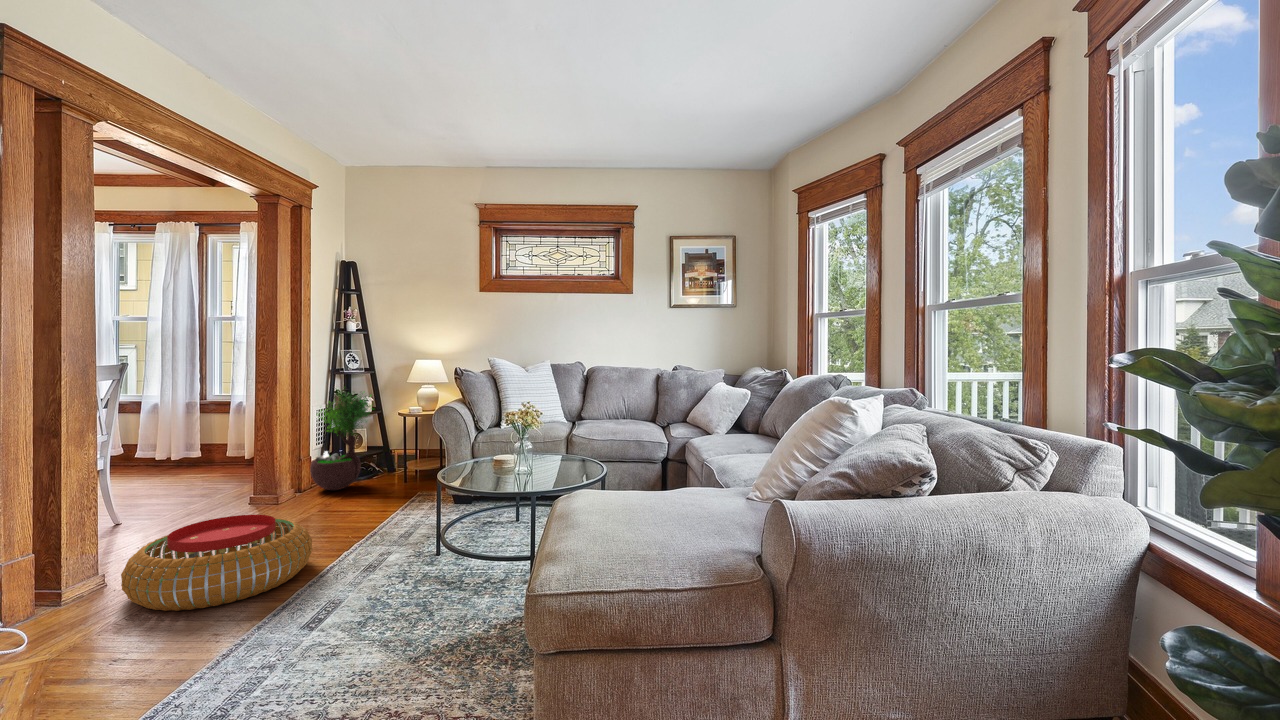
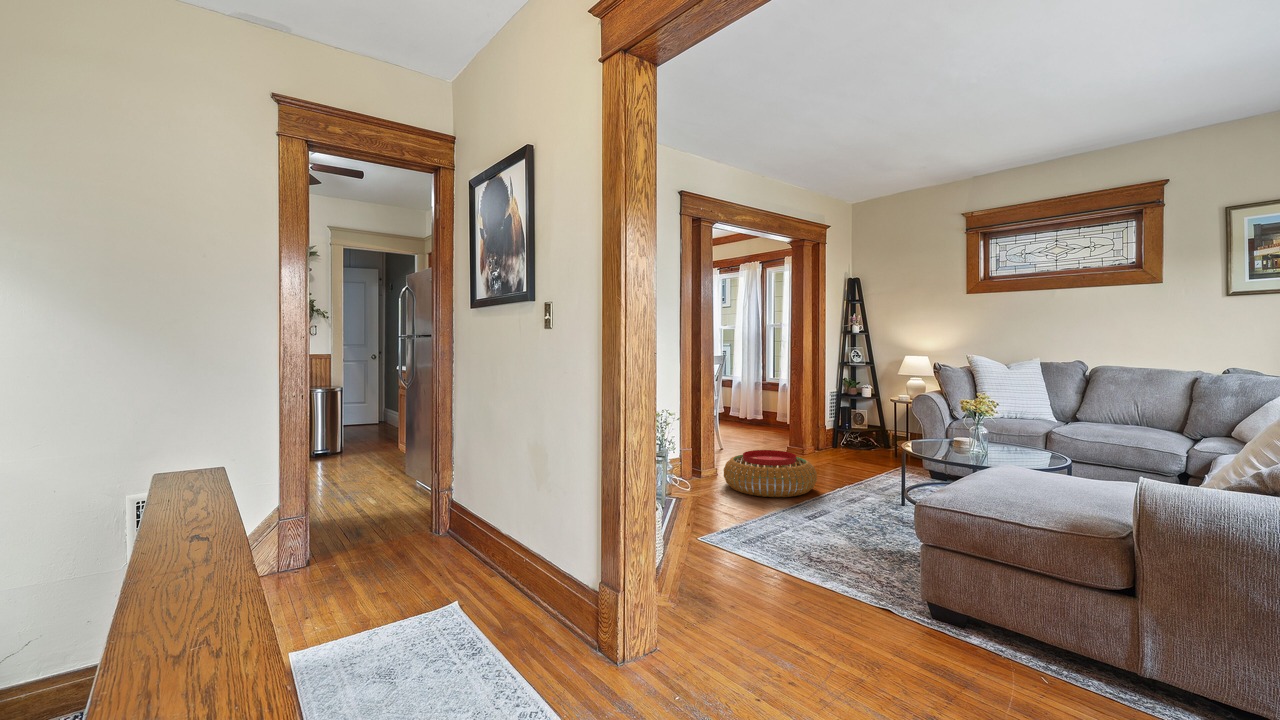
potted tree: present [310,396,372,490] -> none [824,375,872,453]

